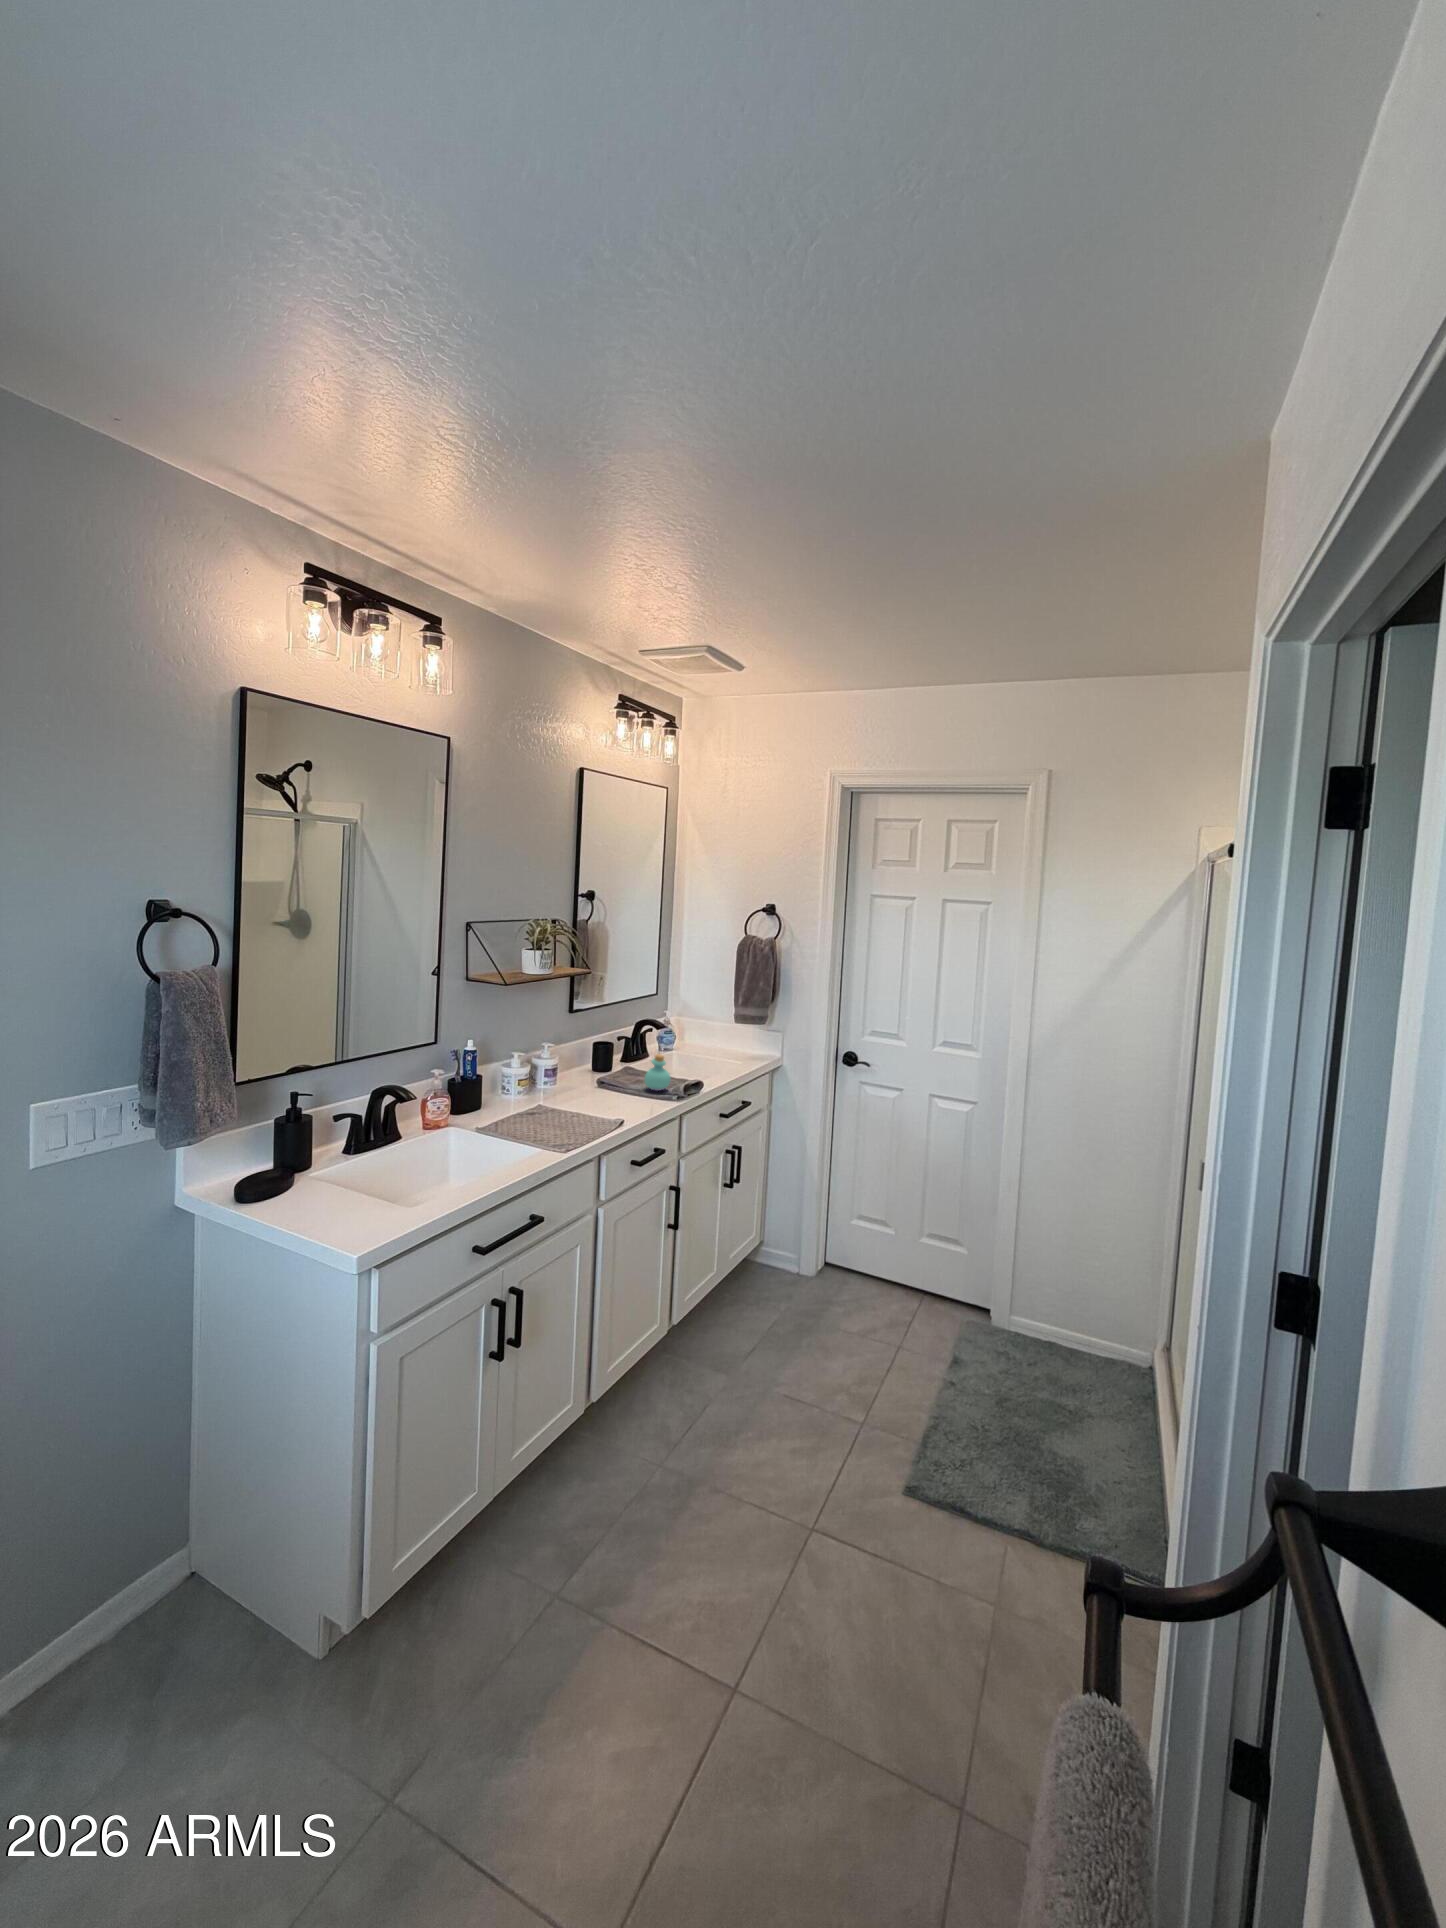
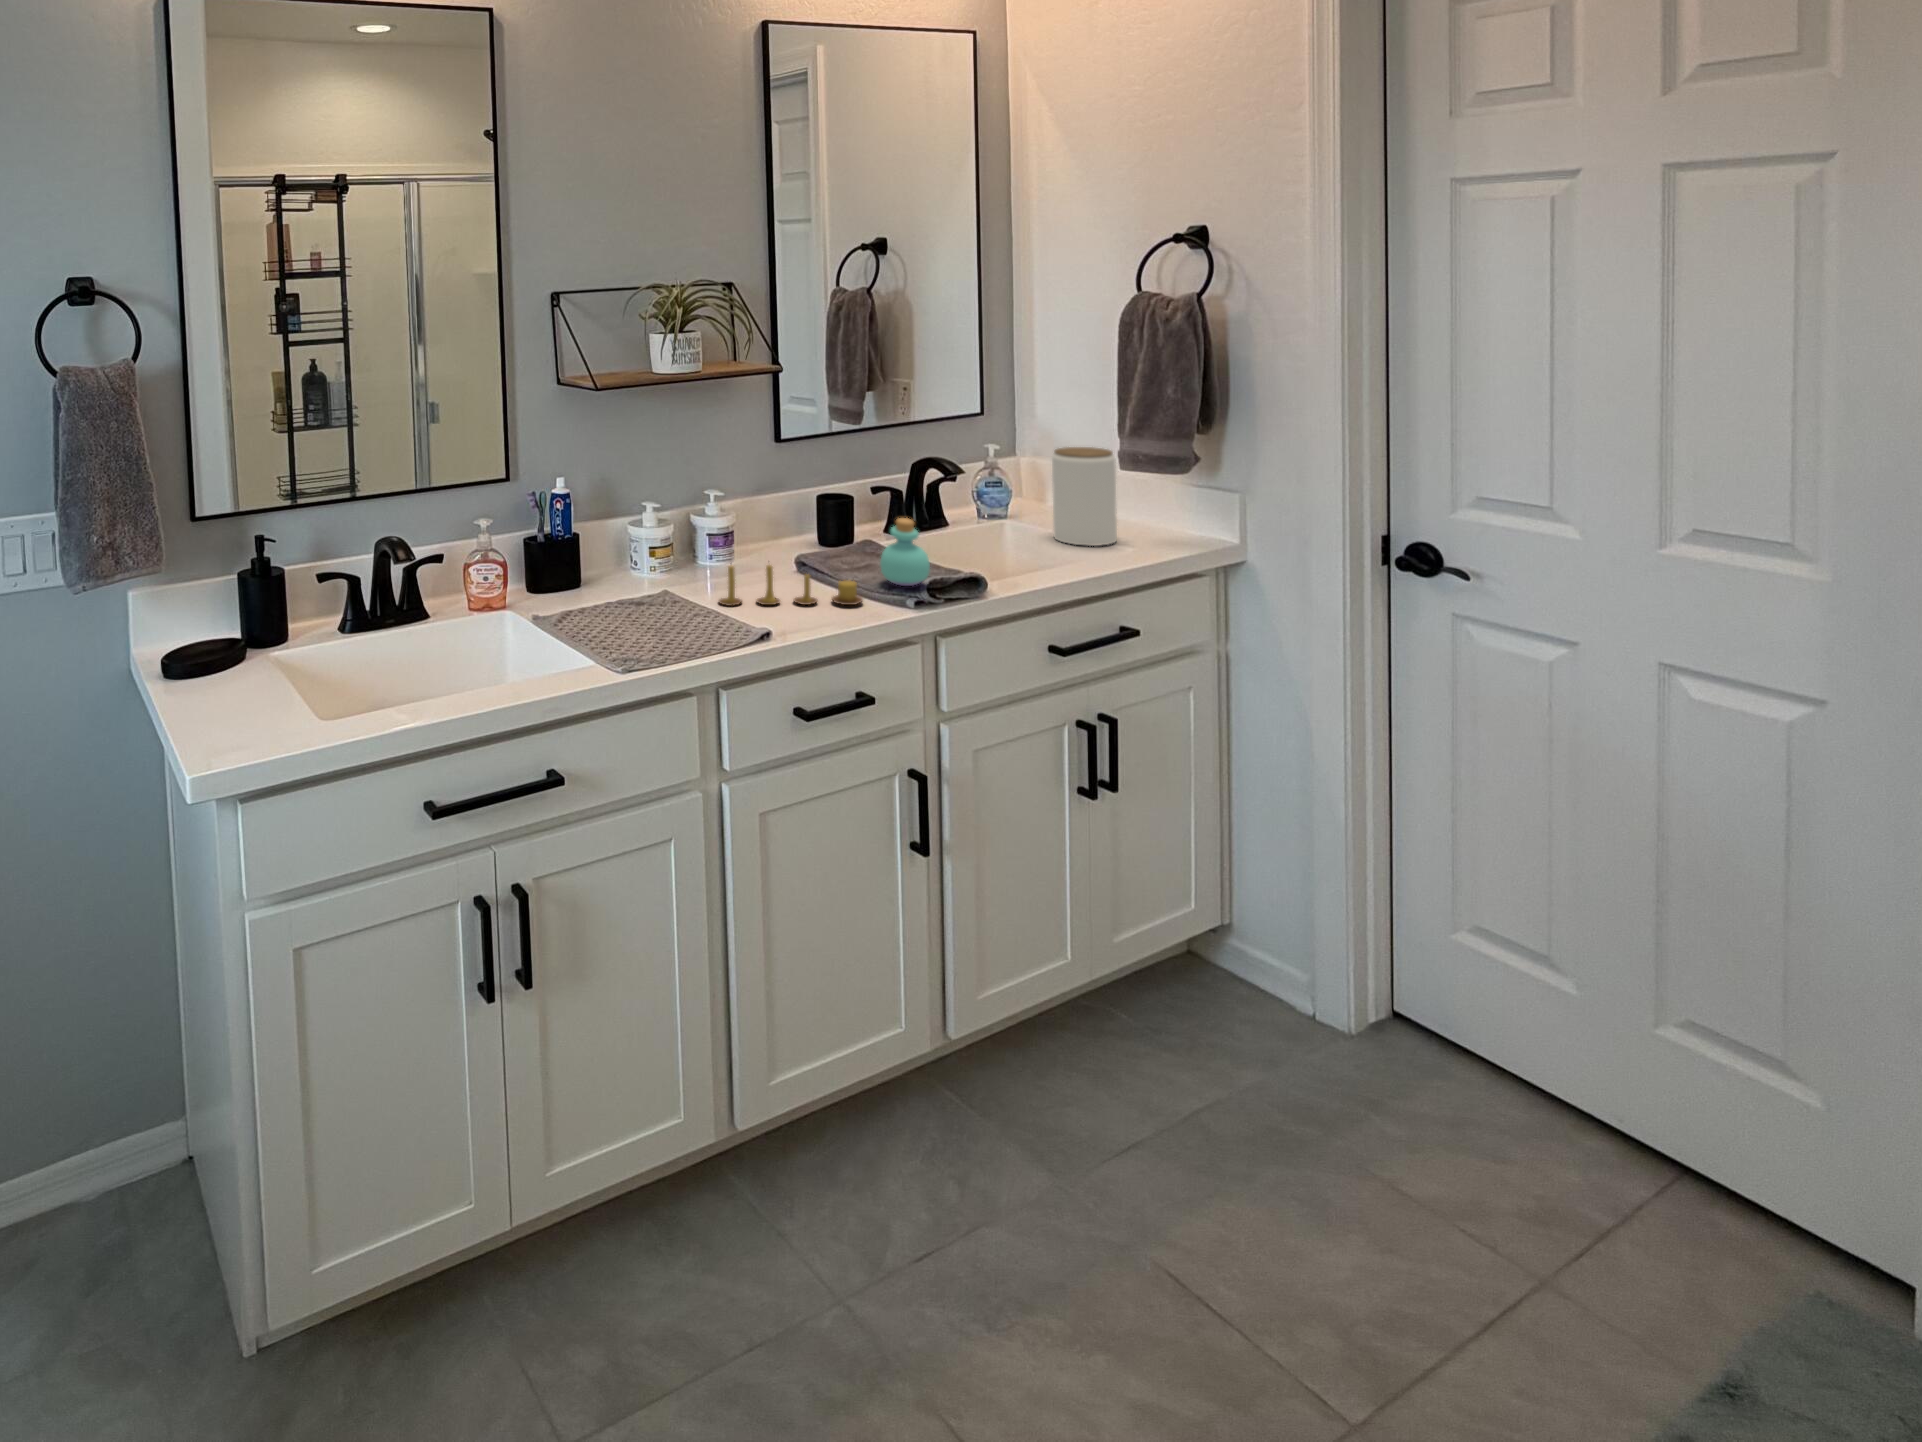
jar: none [701,1013,733,1064] -> present [1052,447,1117,546]
candle: none [572,1082,647,1109] -> present [719,565,863,606]

